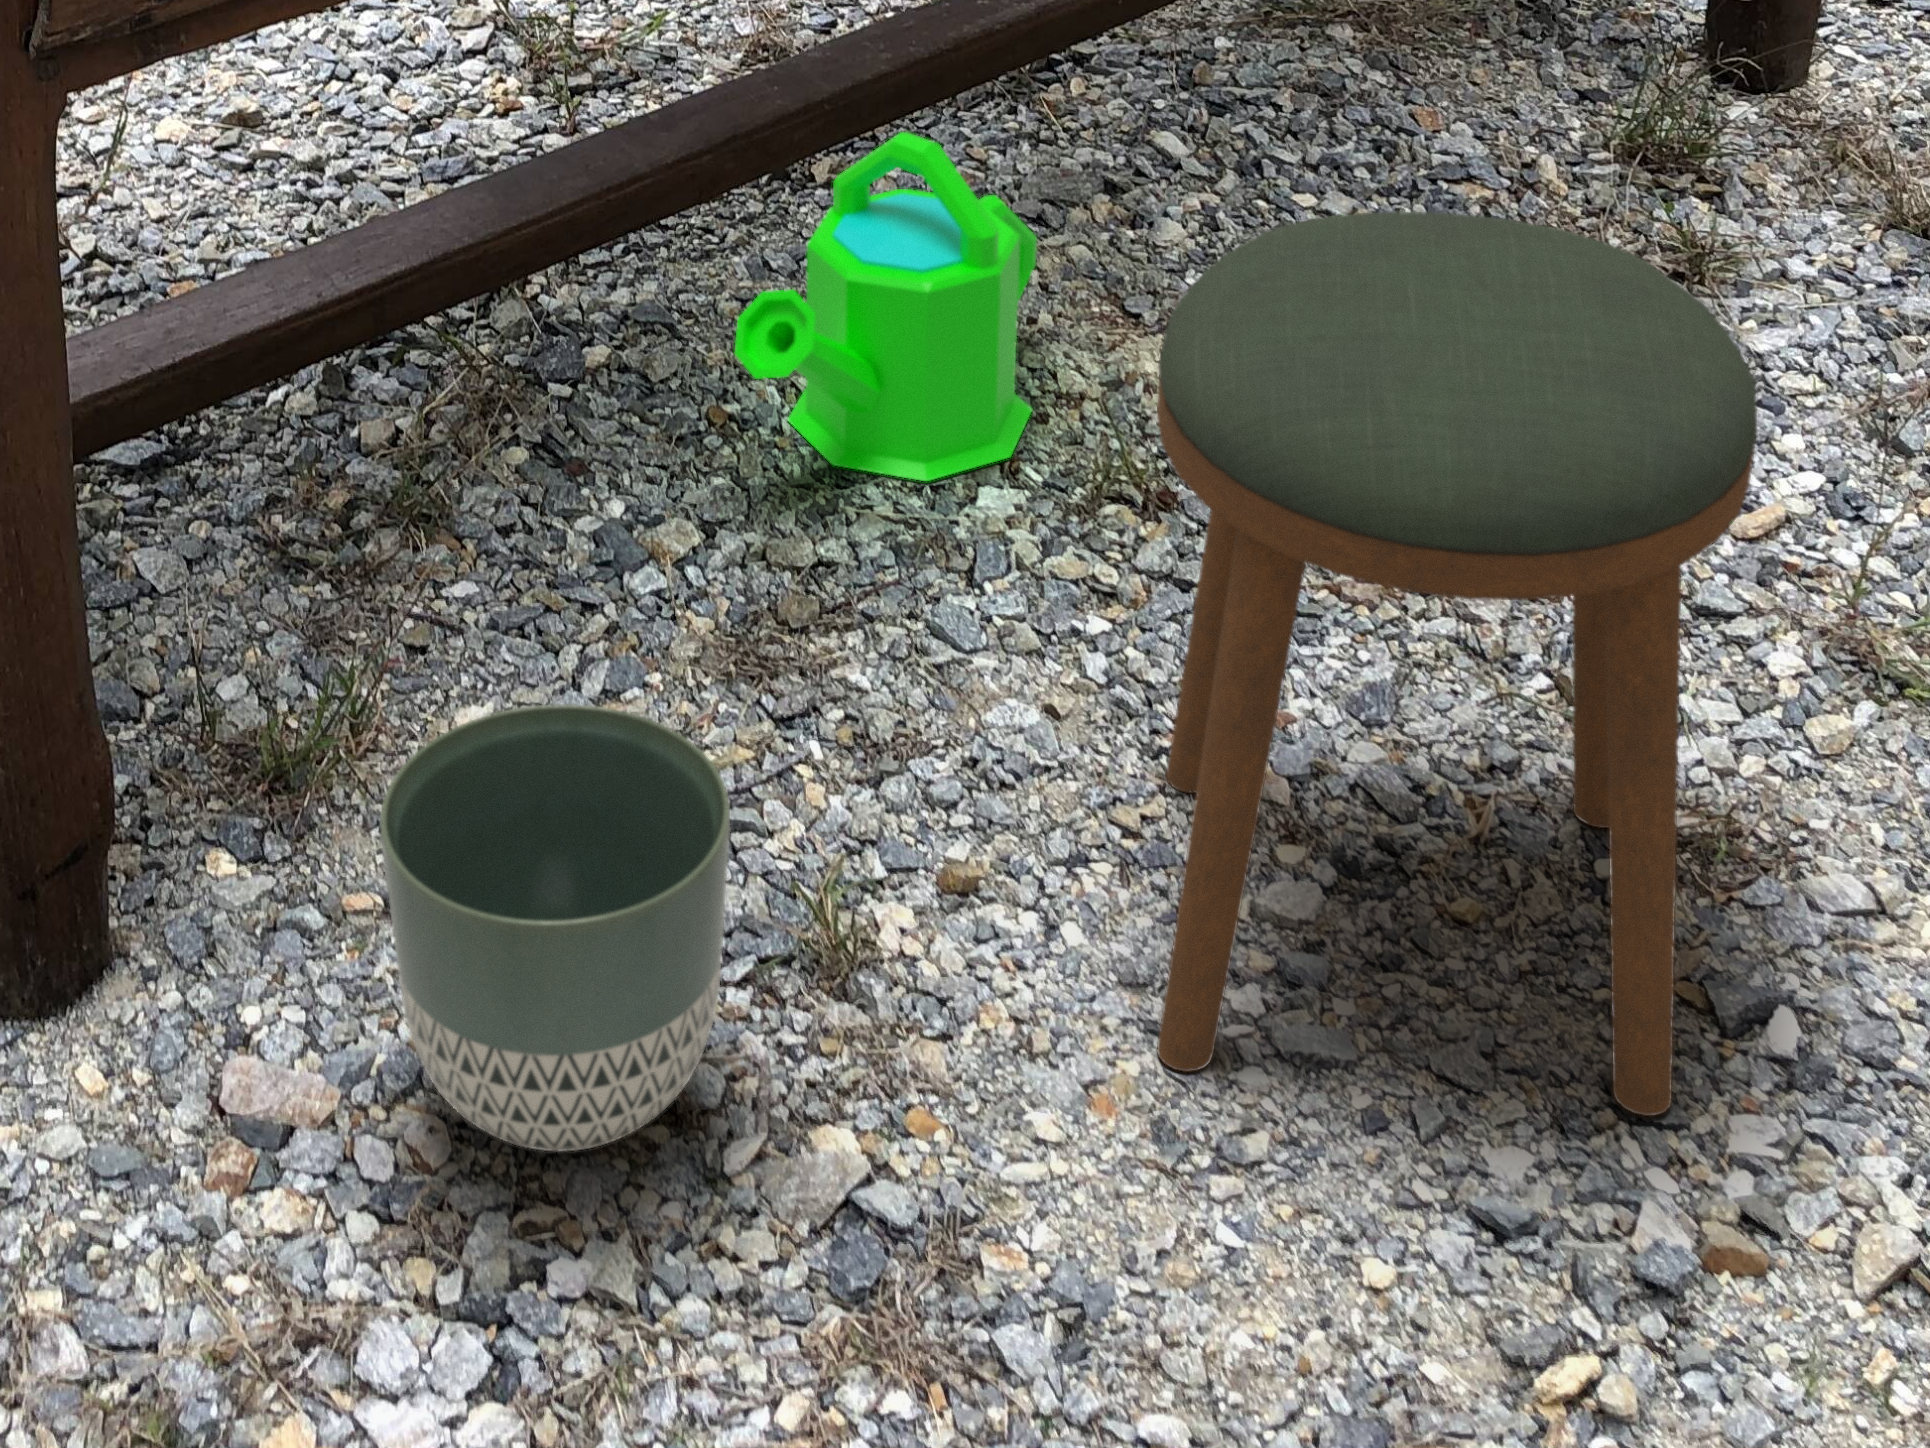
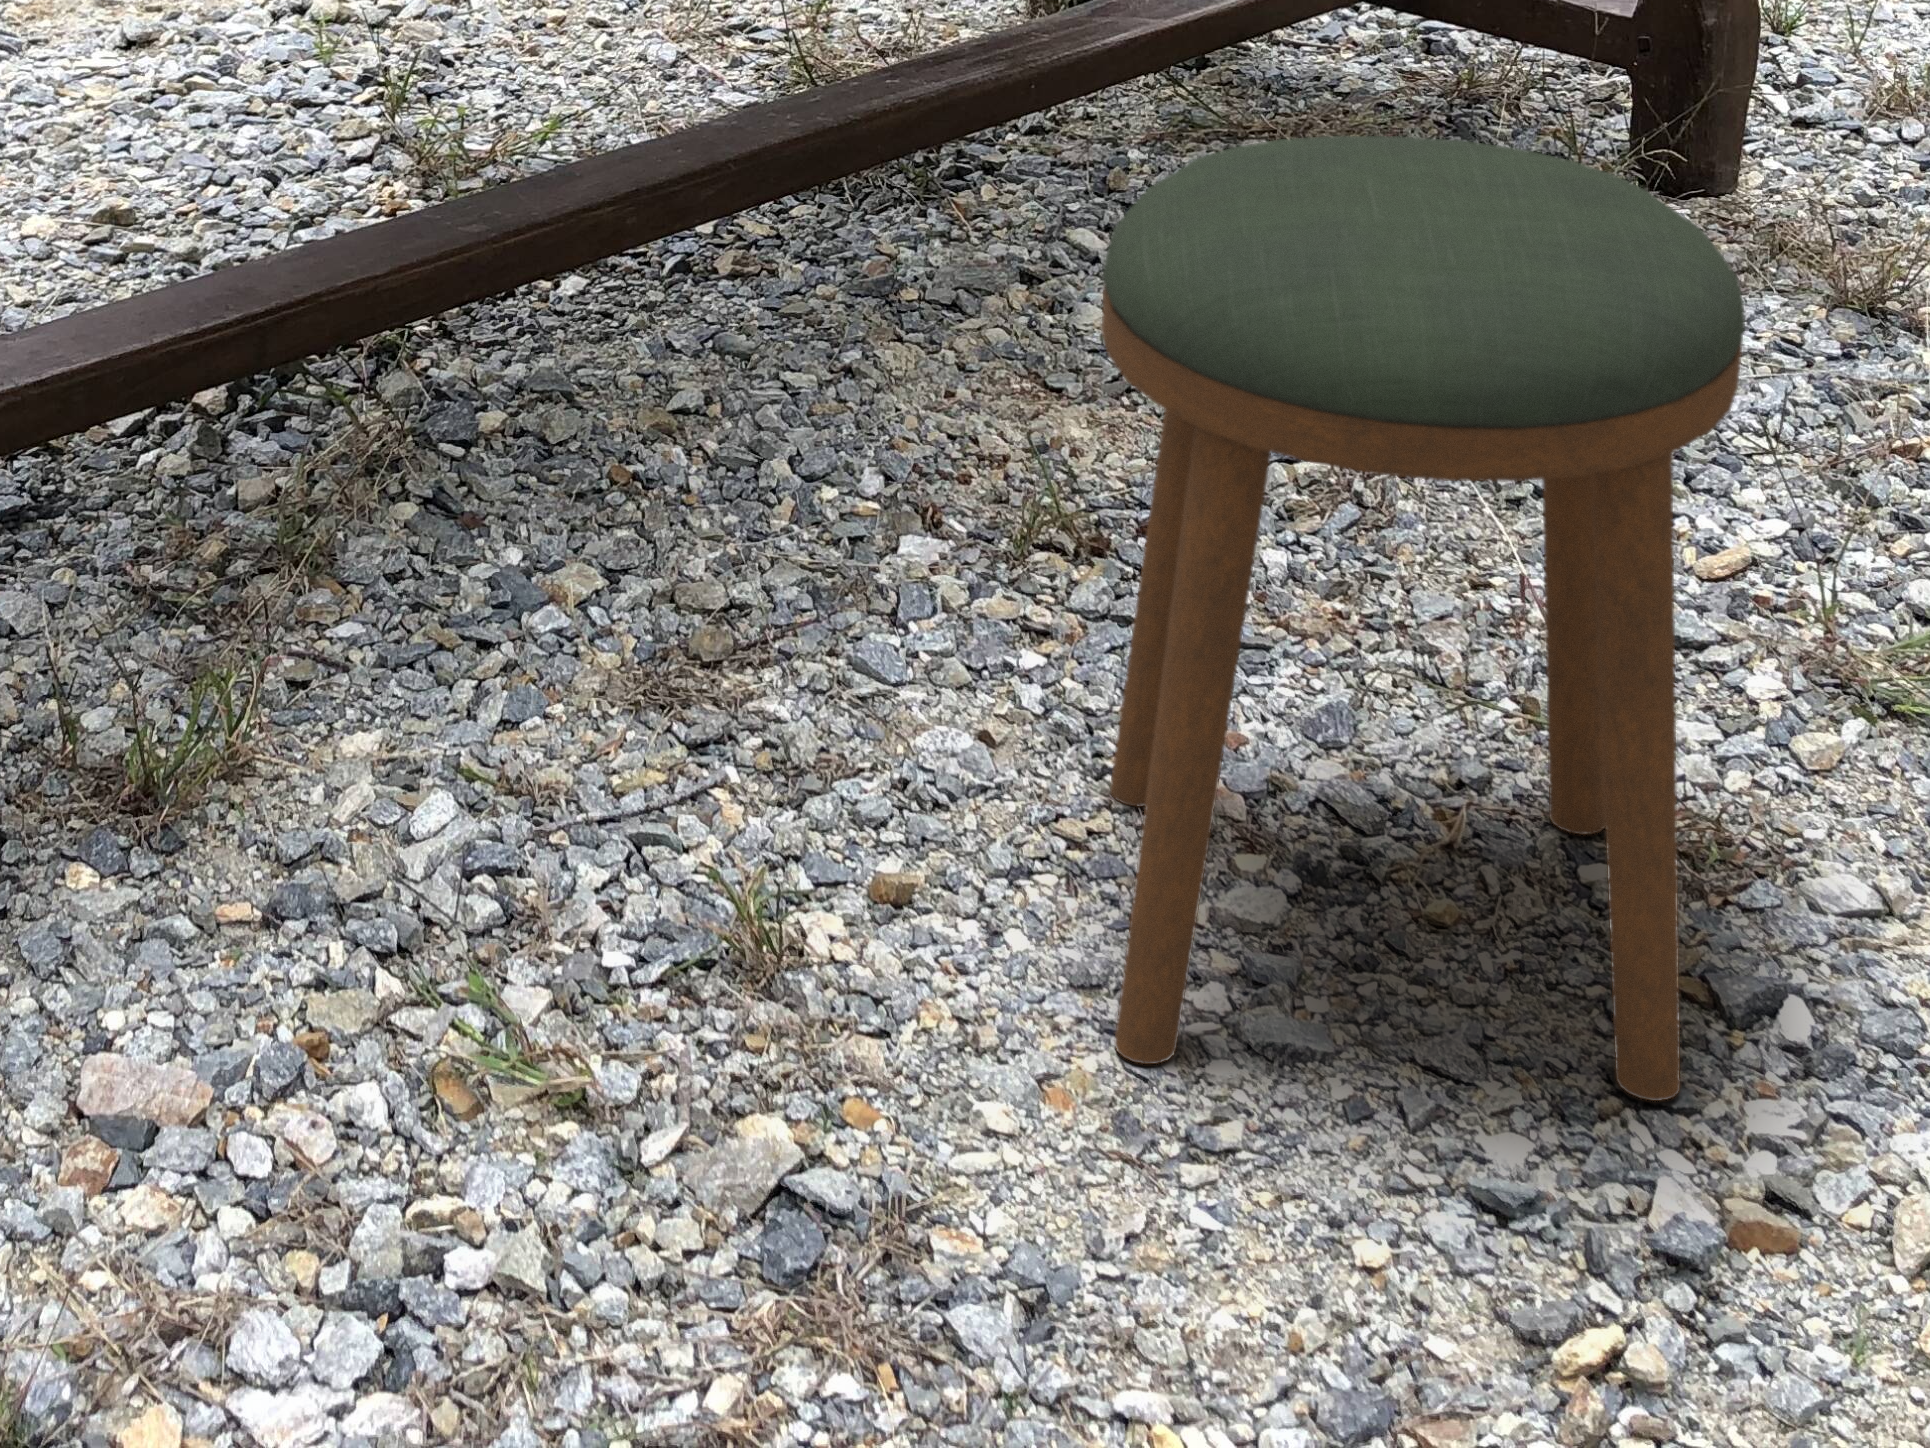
watering can: present [735,132,1037,481] -> none [637,154,952,527]
planter: present [380,704,730,1151] -> none [262,649,648,1140]

